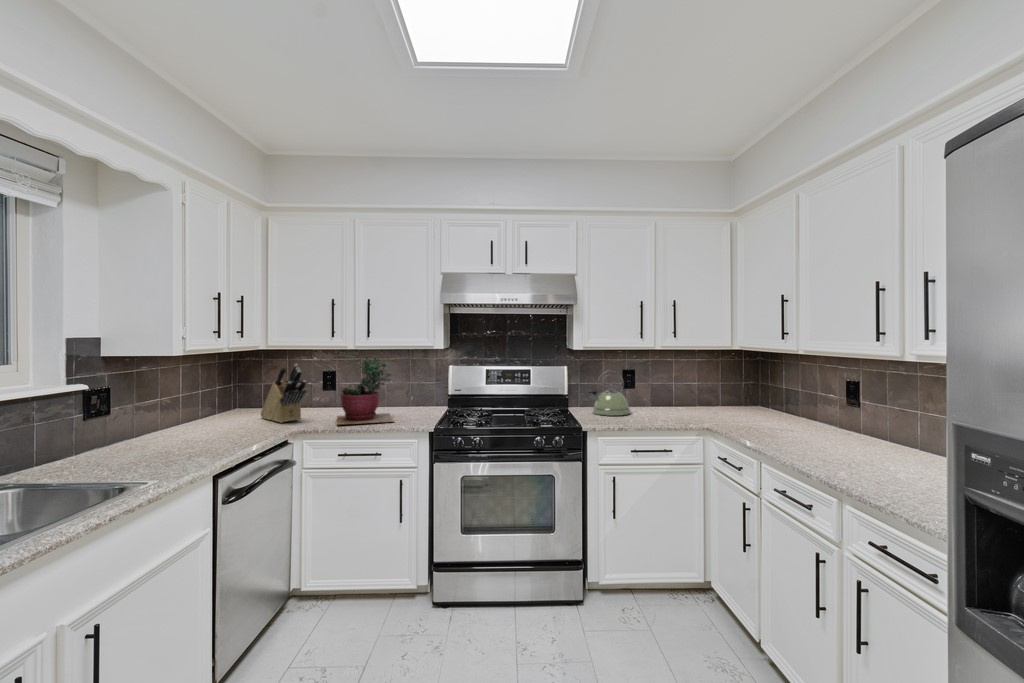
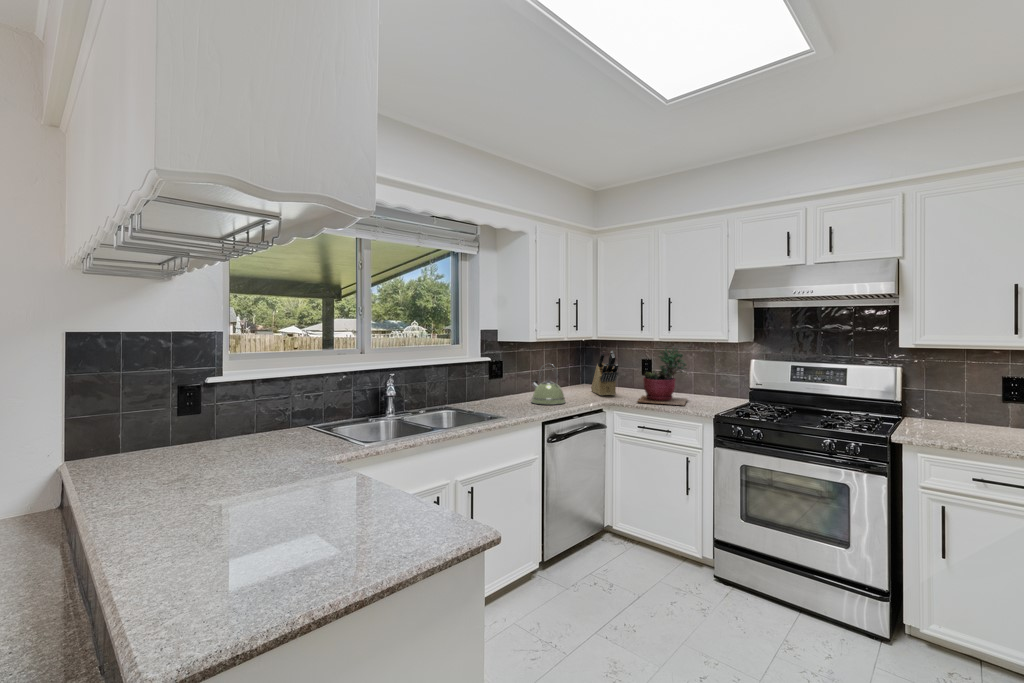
kettle: present [588,371,630,416] -> present [531,364,565,405]

